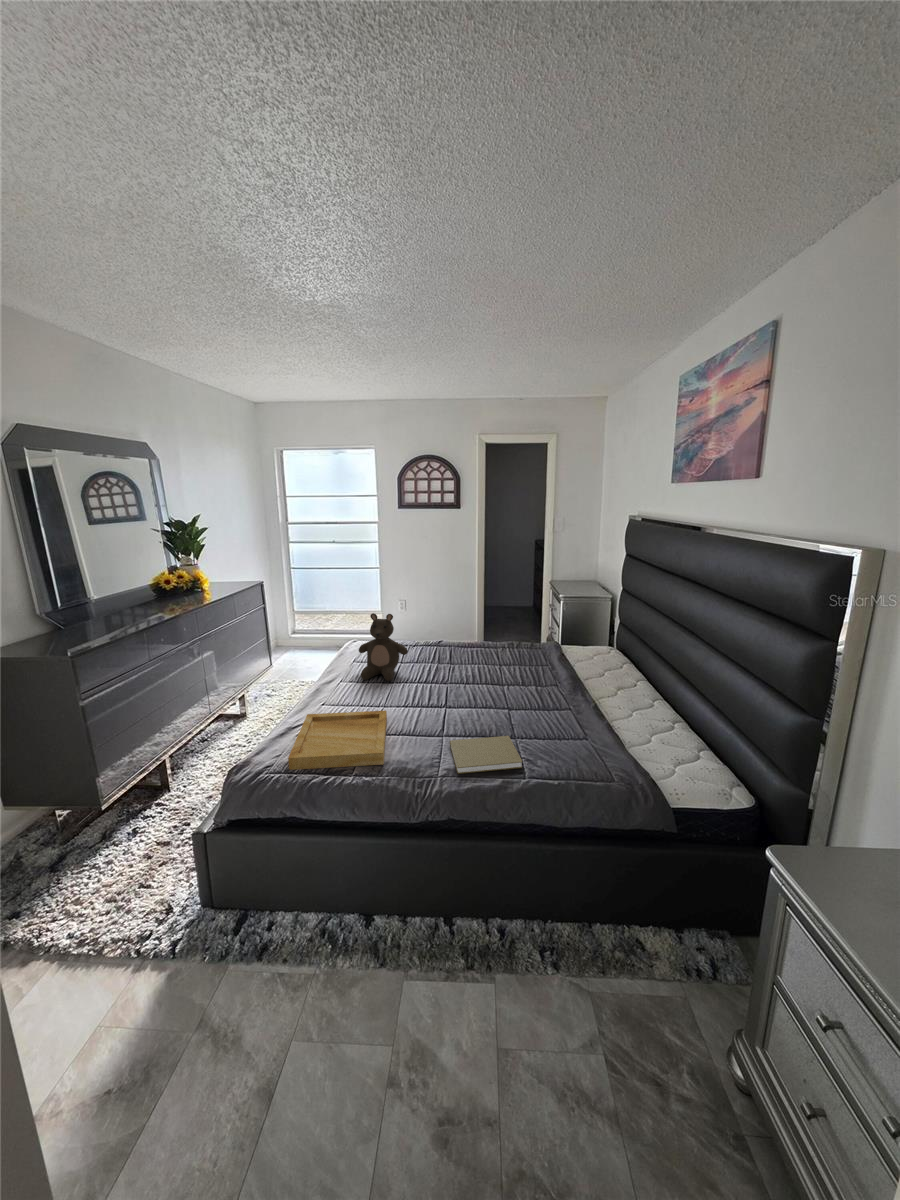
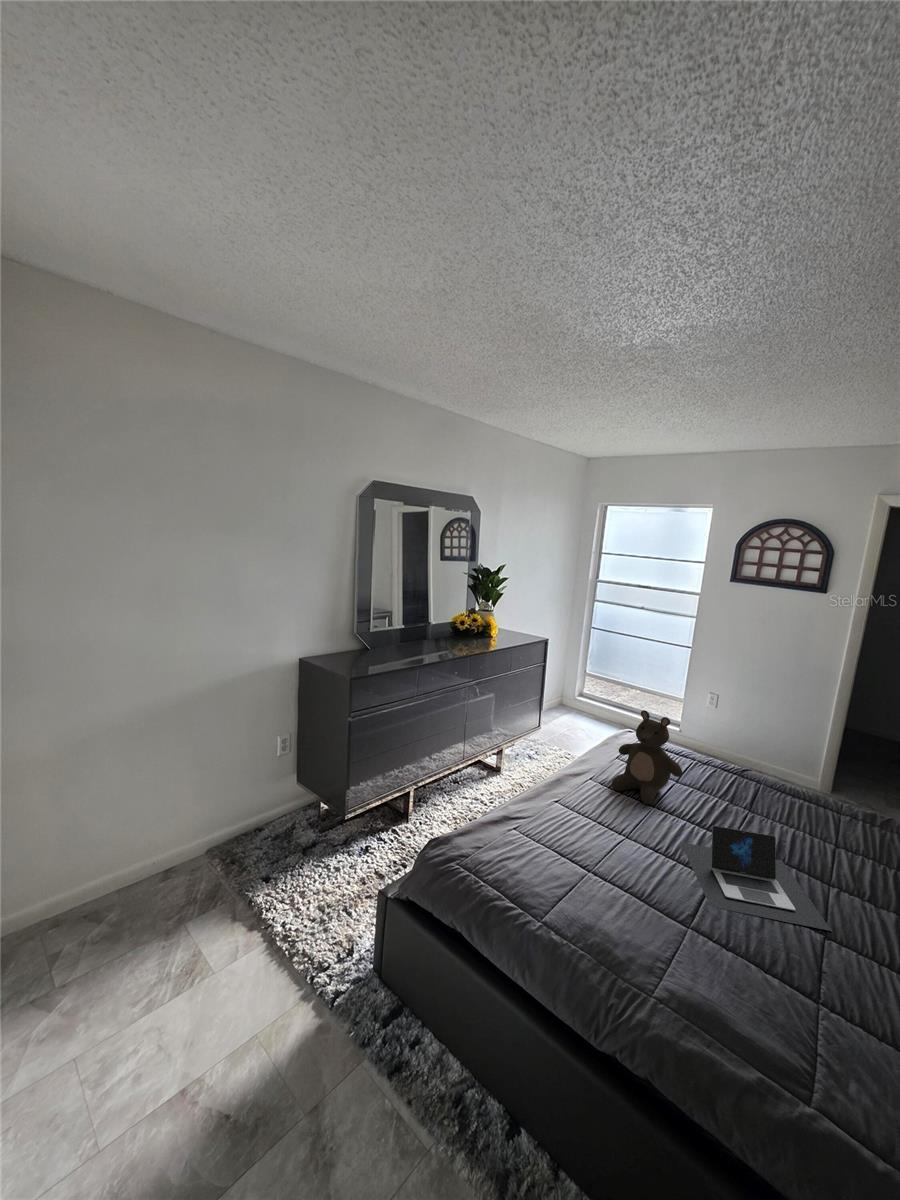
laptop: none [419,667,511,722] -> present [680,826,832,931]
tray: present [288,711,387,770] -> none [478,810,619,926]
book: present [450,736,523,774] -> none [685,942,814,1071]

